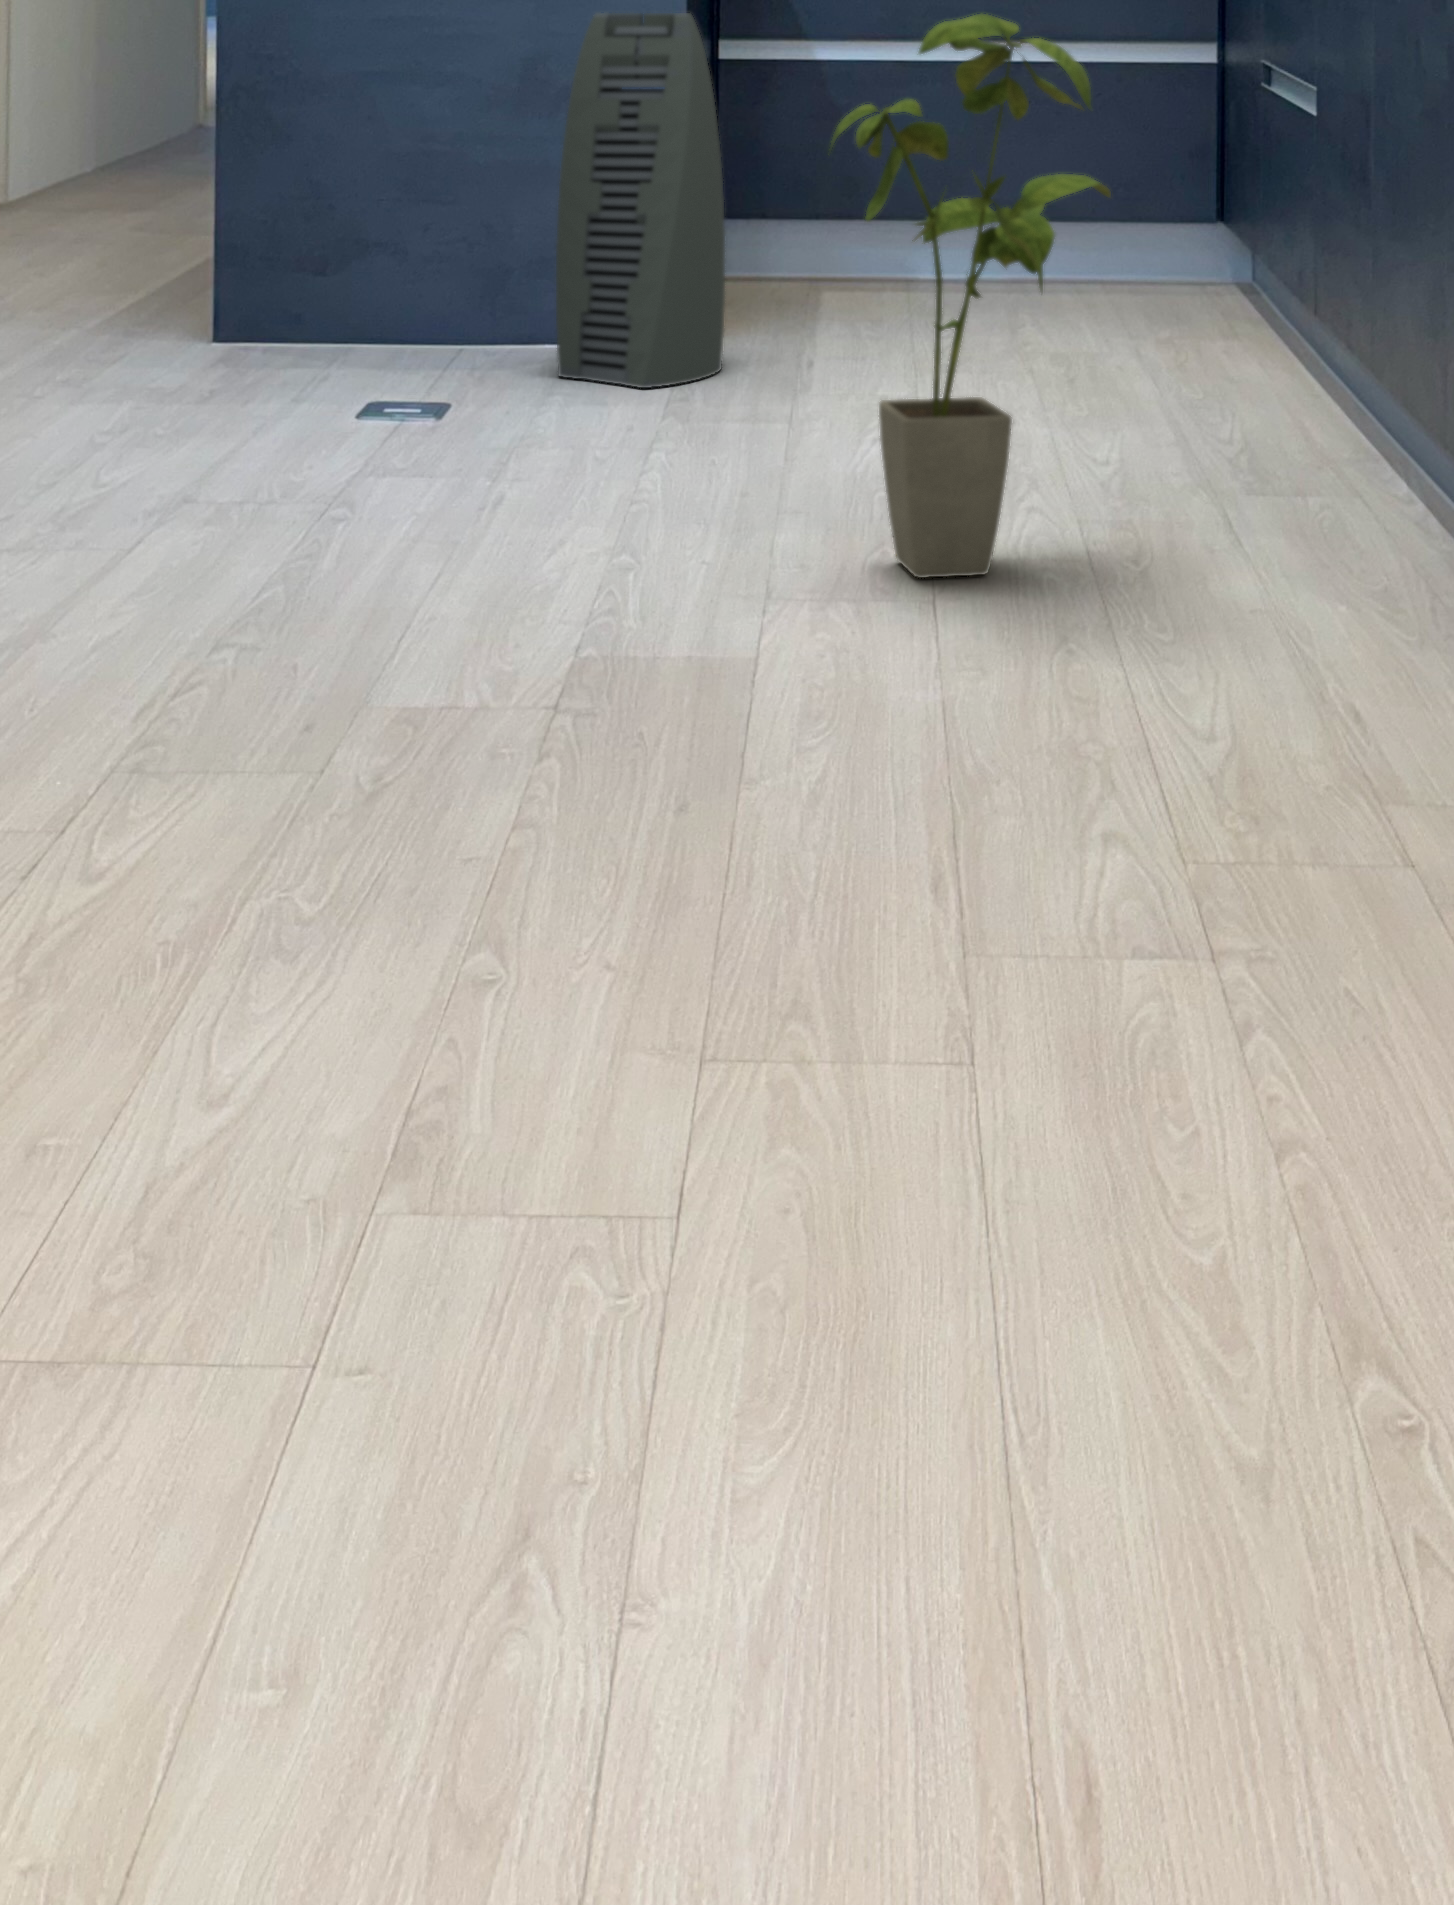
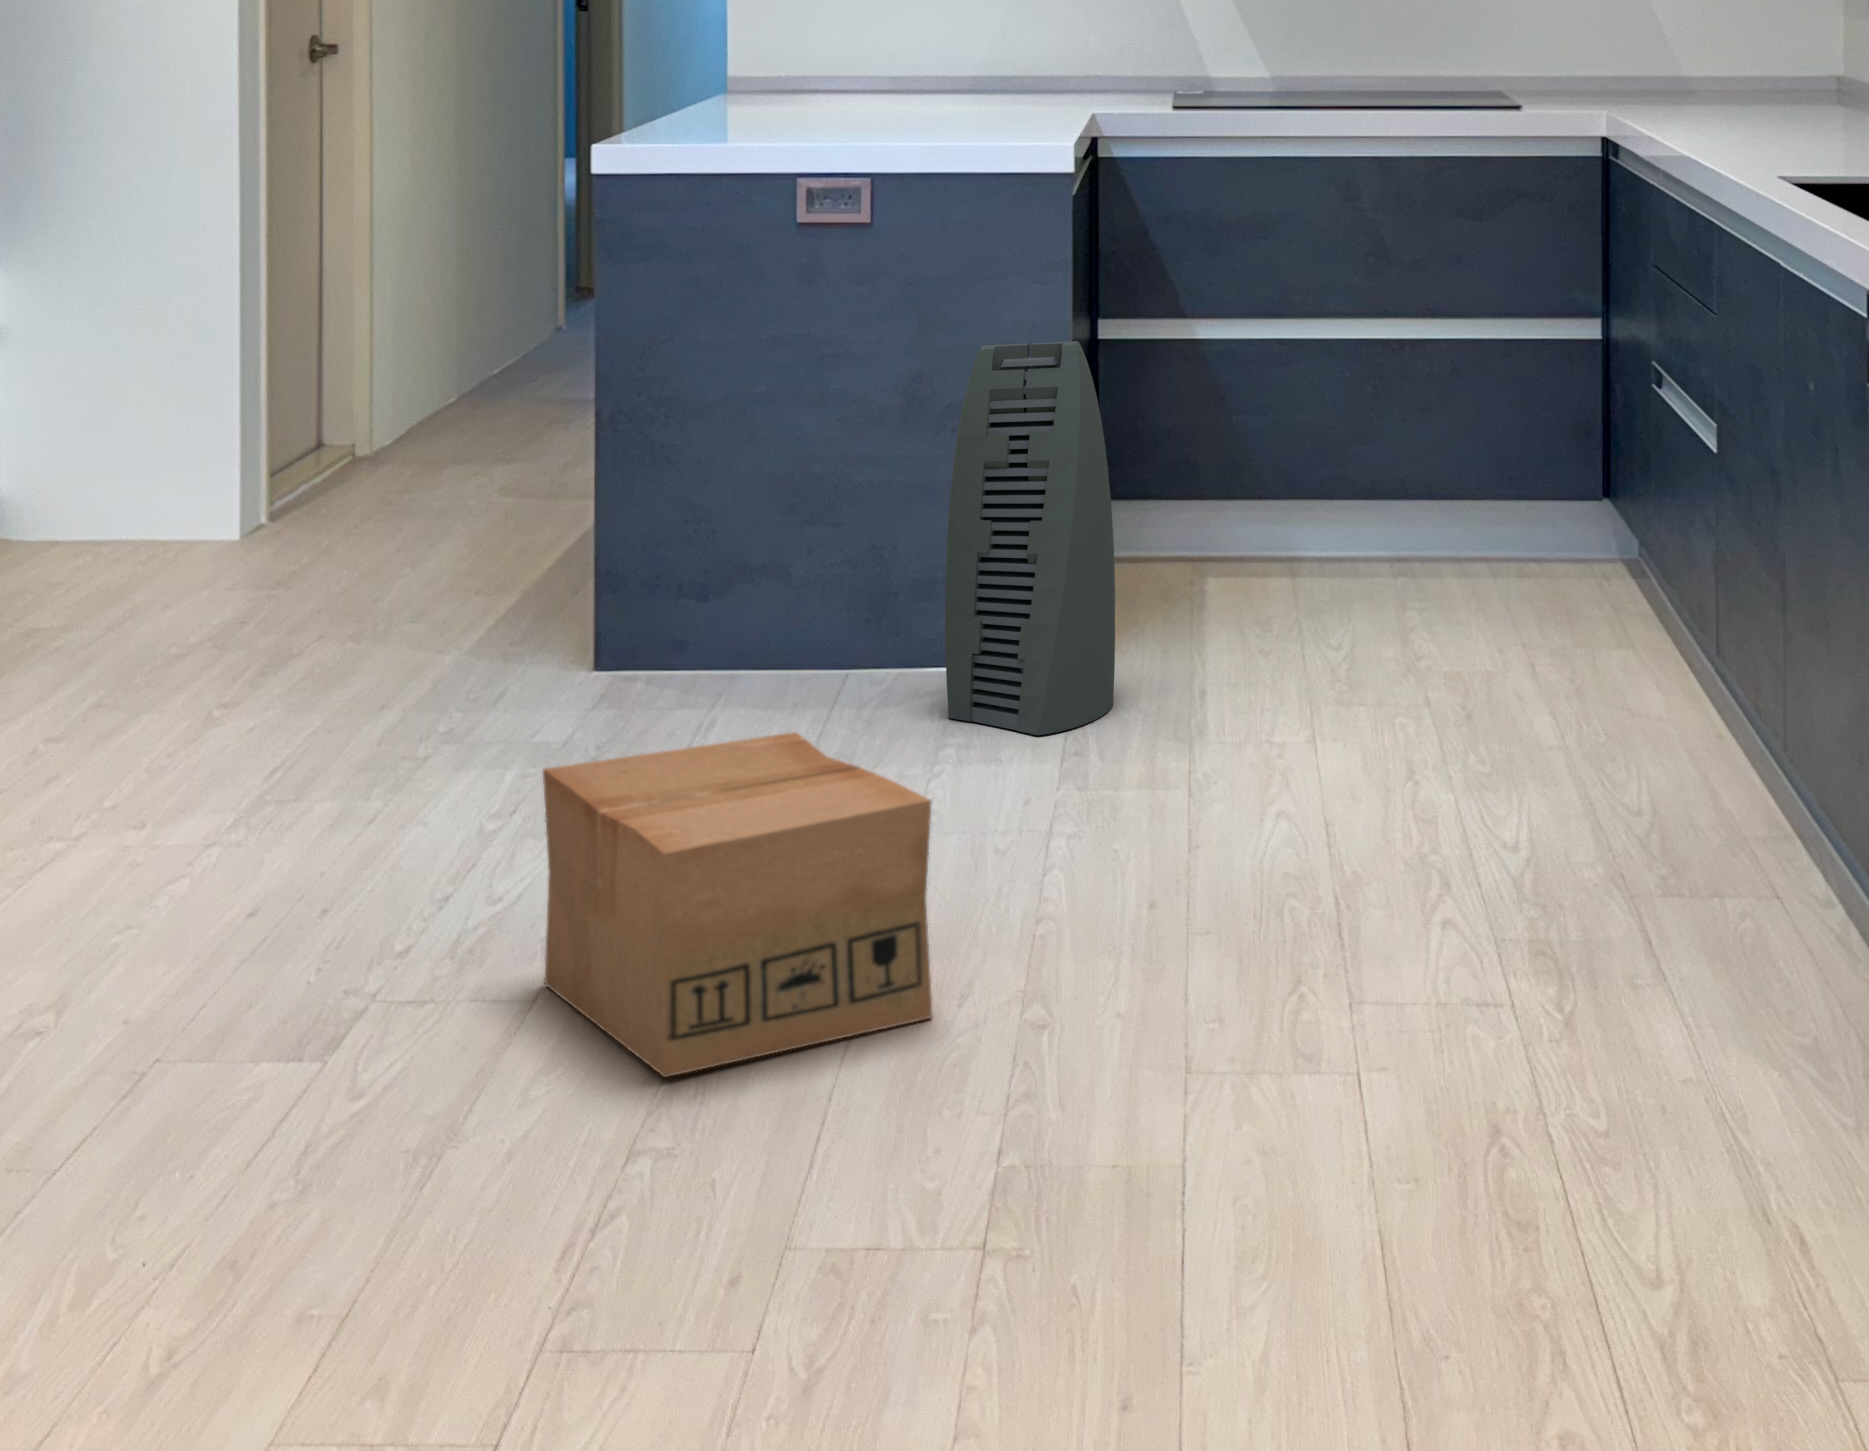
house plant: present [831,14,1111,578] -> none [1261,451,1551,1038]
cardboard box: none [126,316,504,599] -> present [543,732,933,1077]

